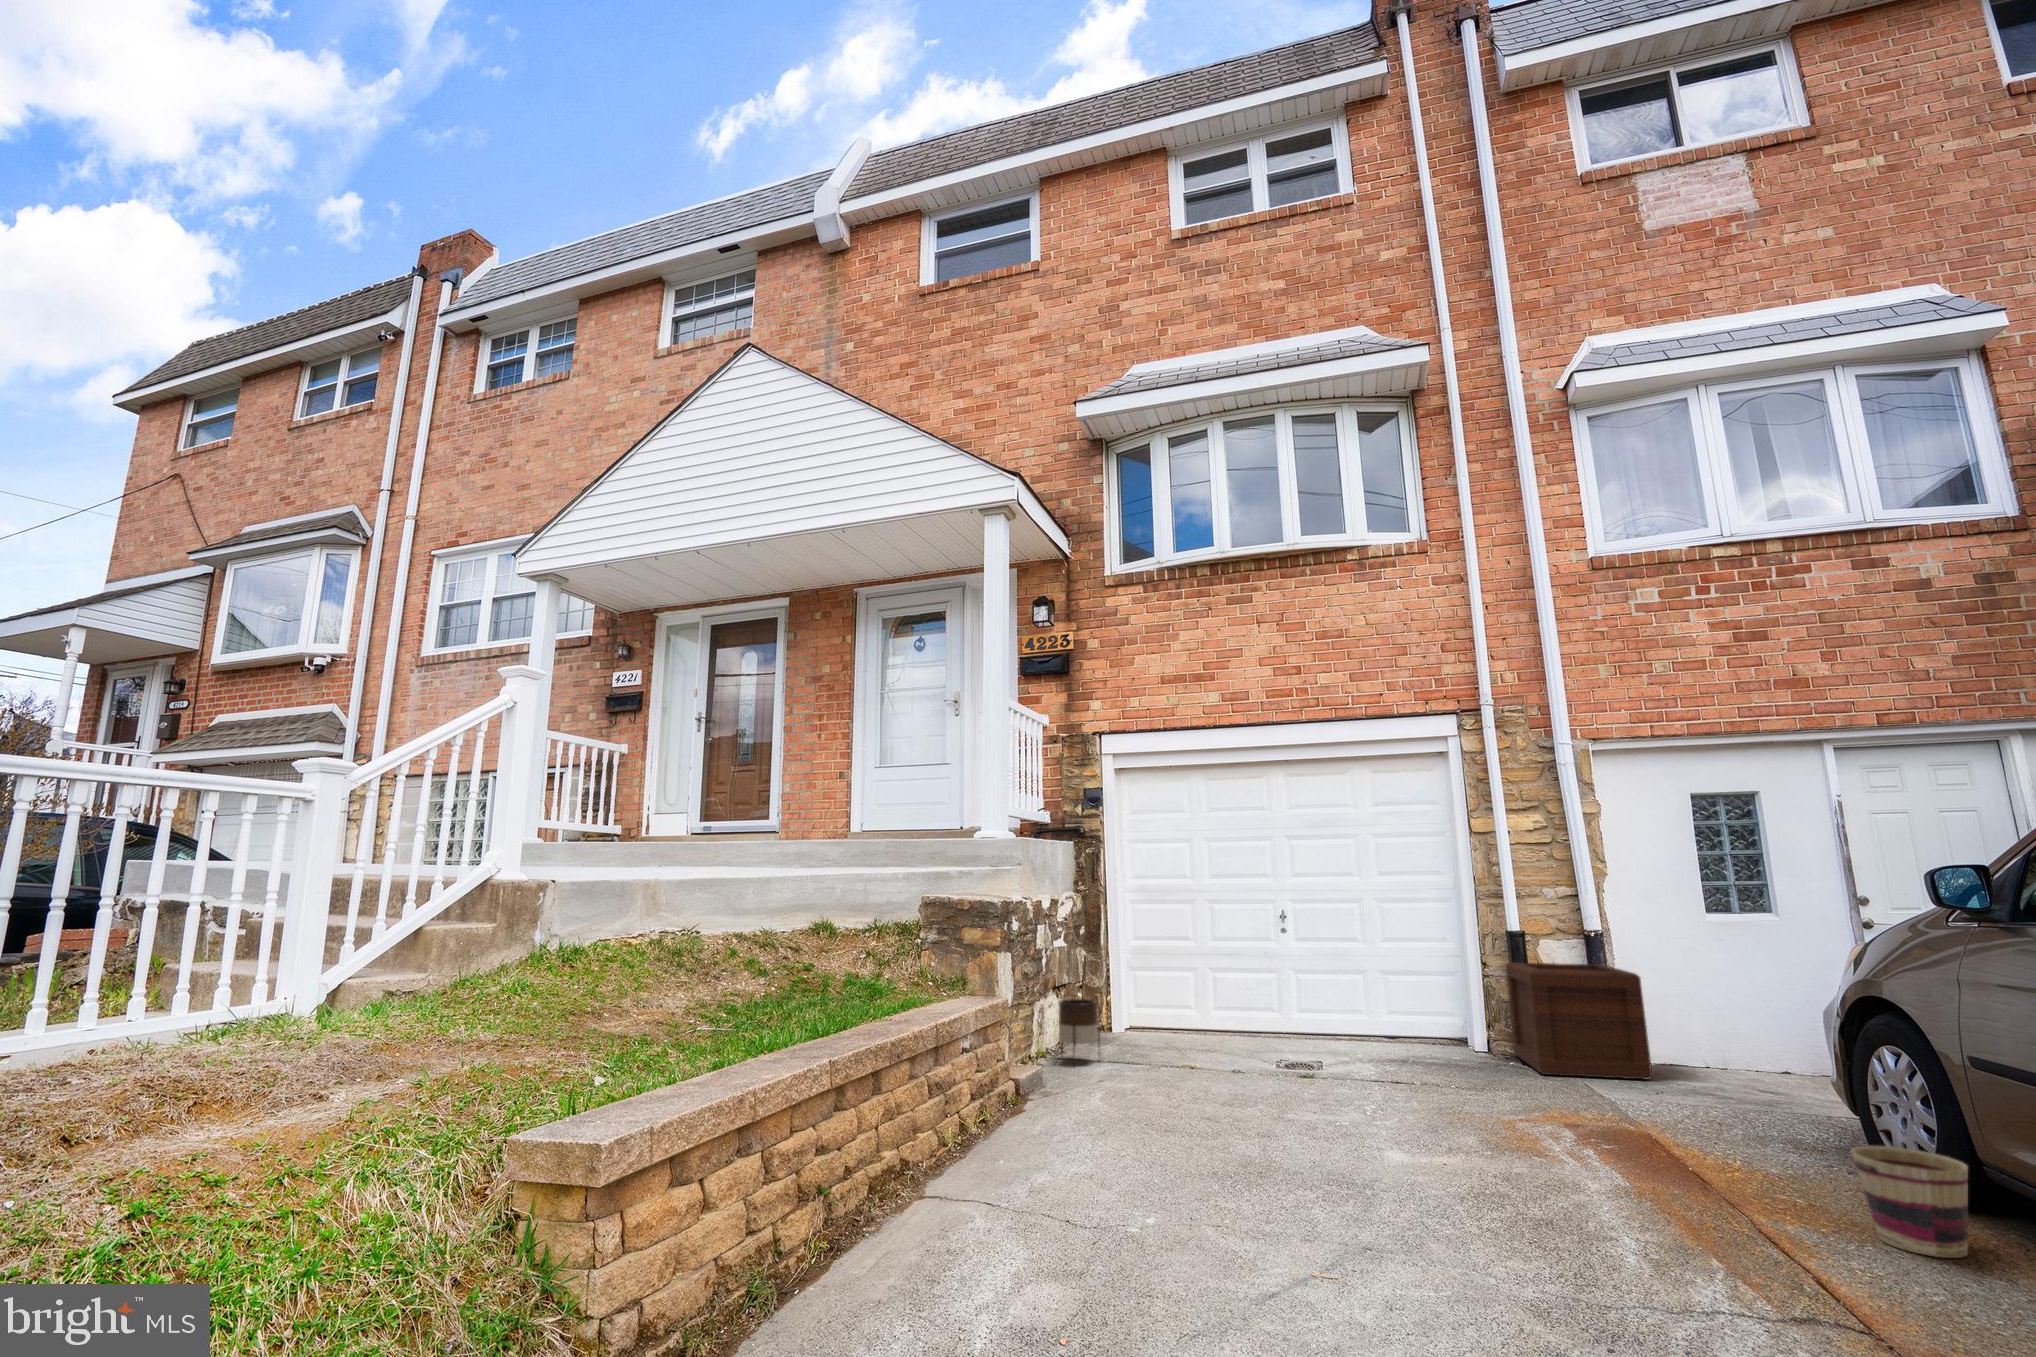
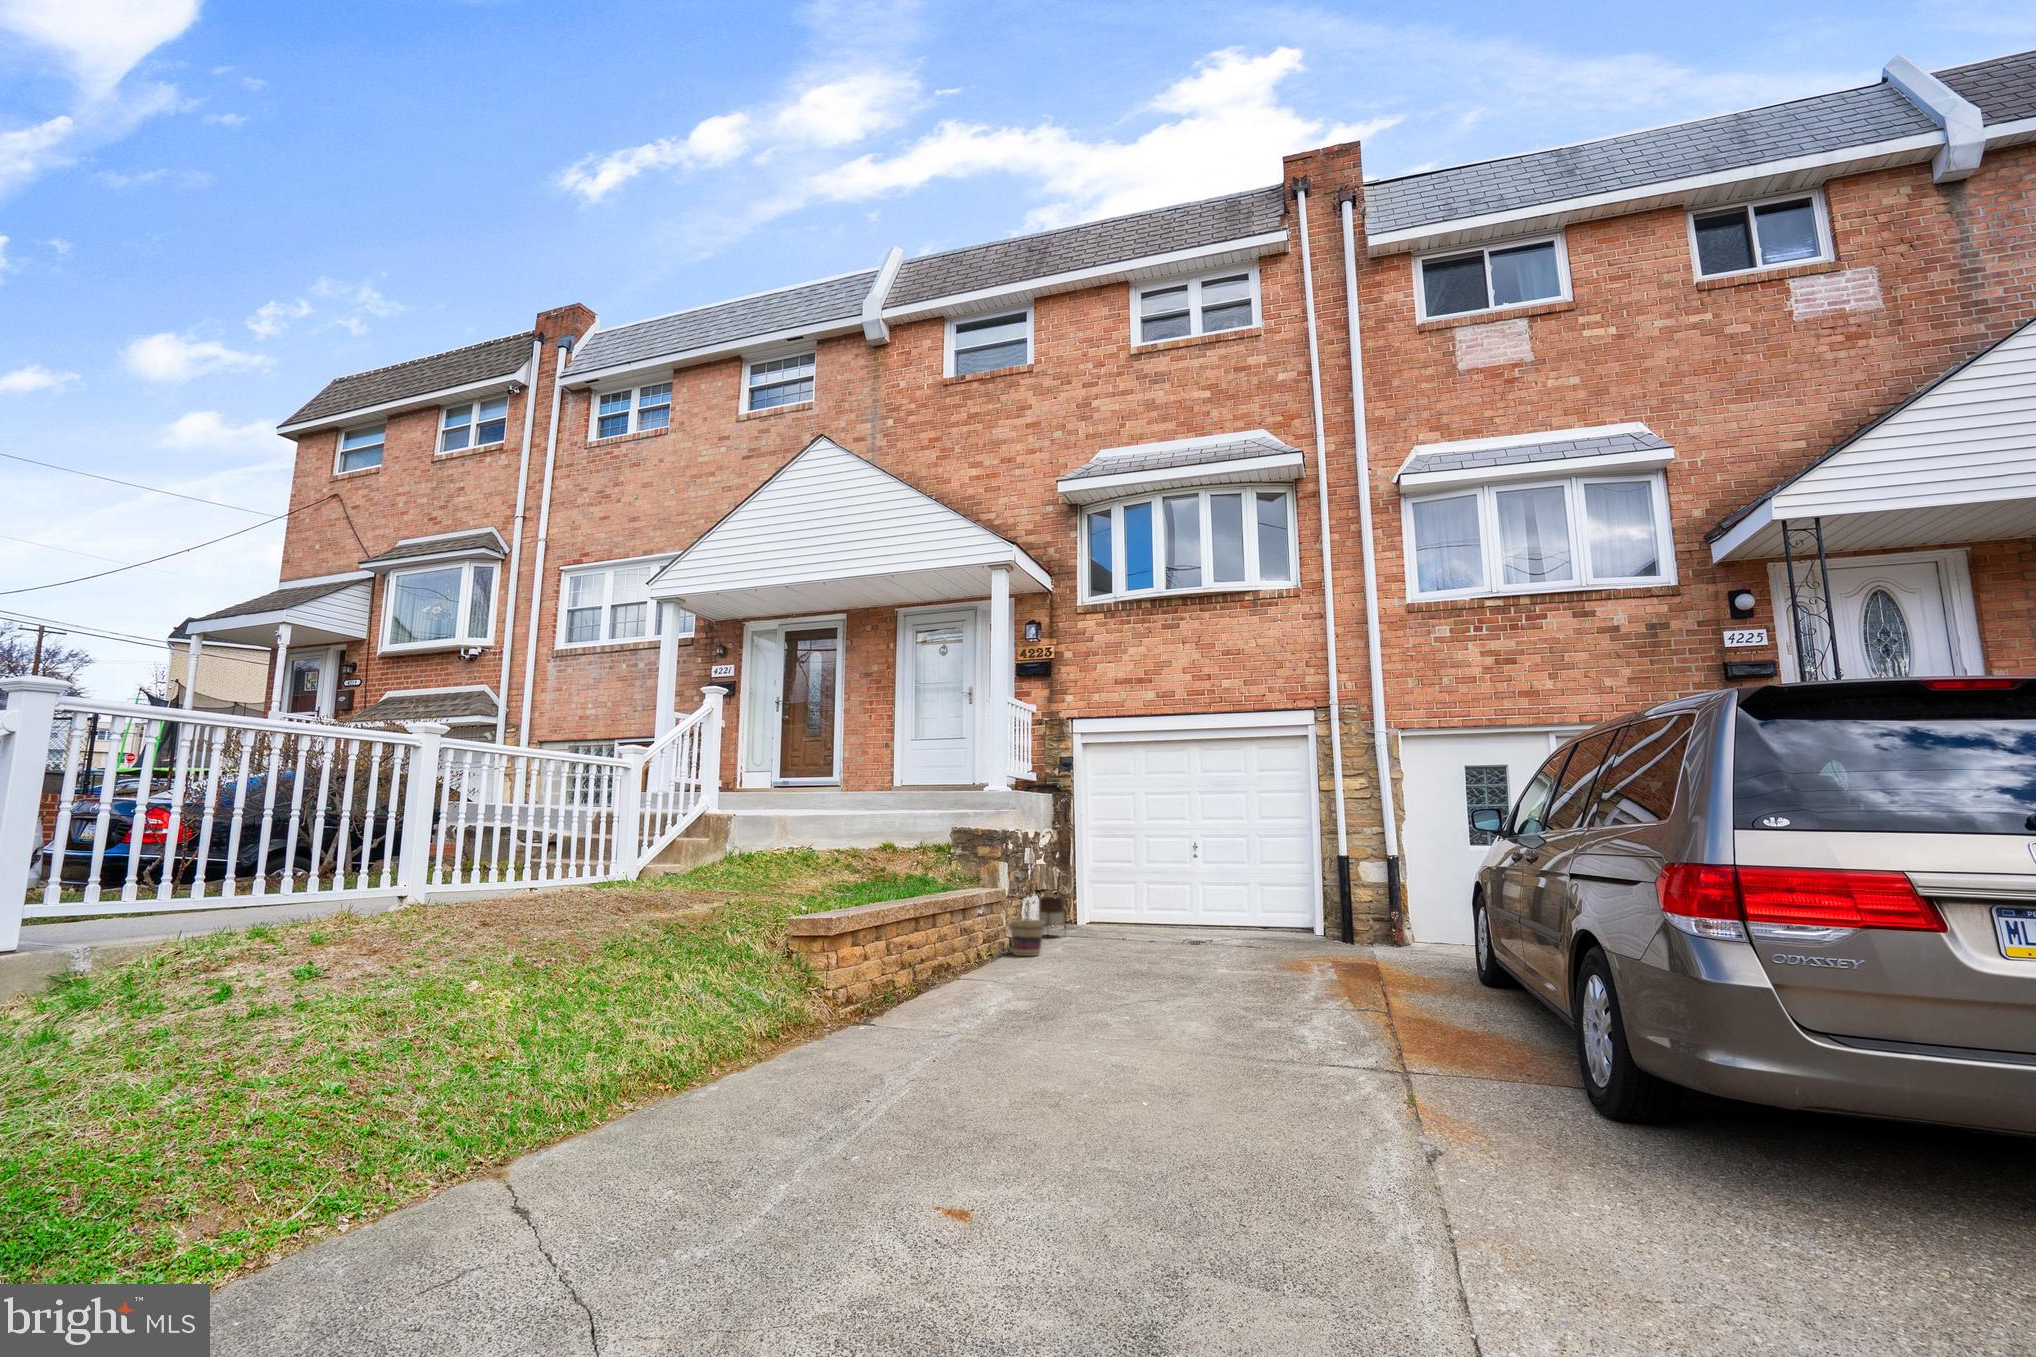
wooden crate: present [1506,963,1652,1079] -> none [1335,876,1413,947]
basket: present [1851,1146,1968,1258] -> present [1010,920,1044,956]

